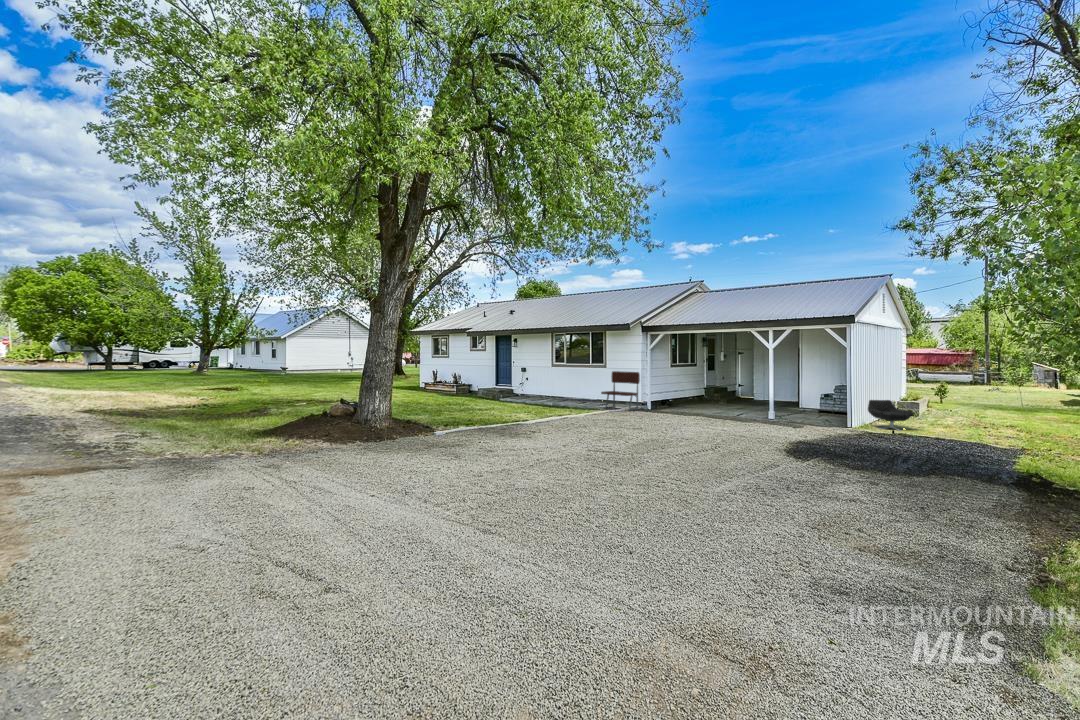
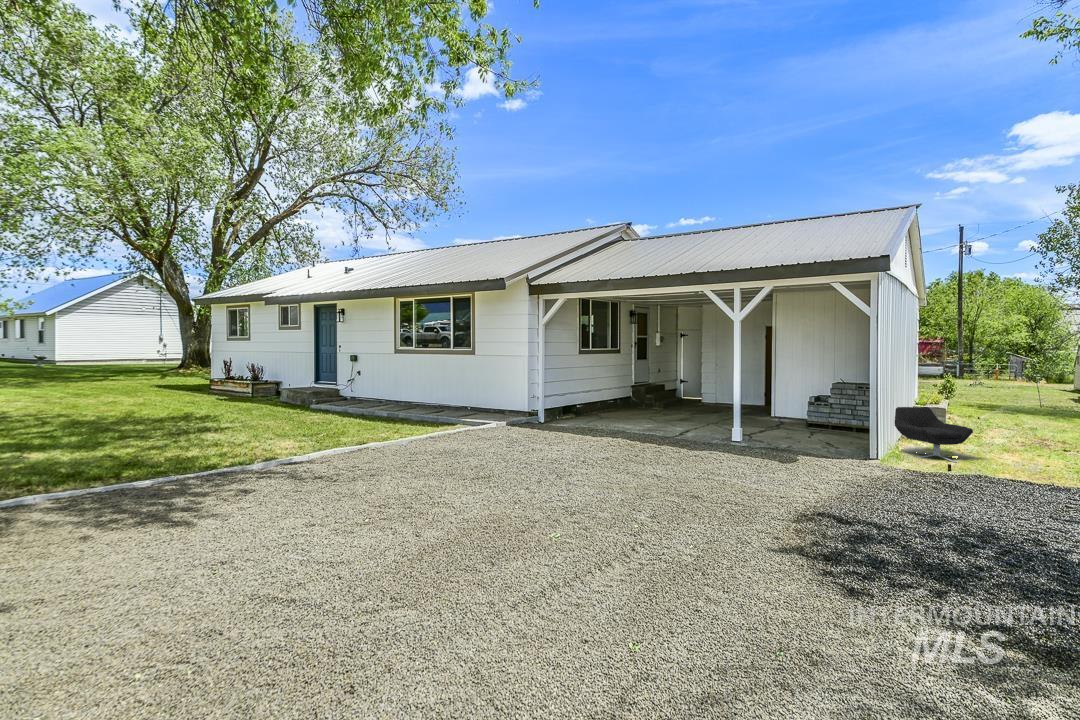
bench: present [601,371,640,411] -> none [462,360,524,427]

